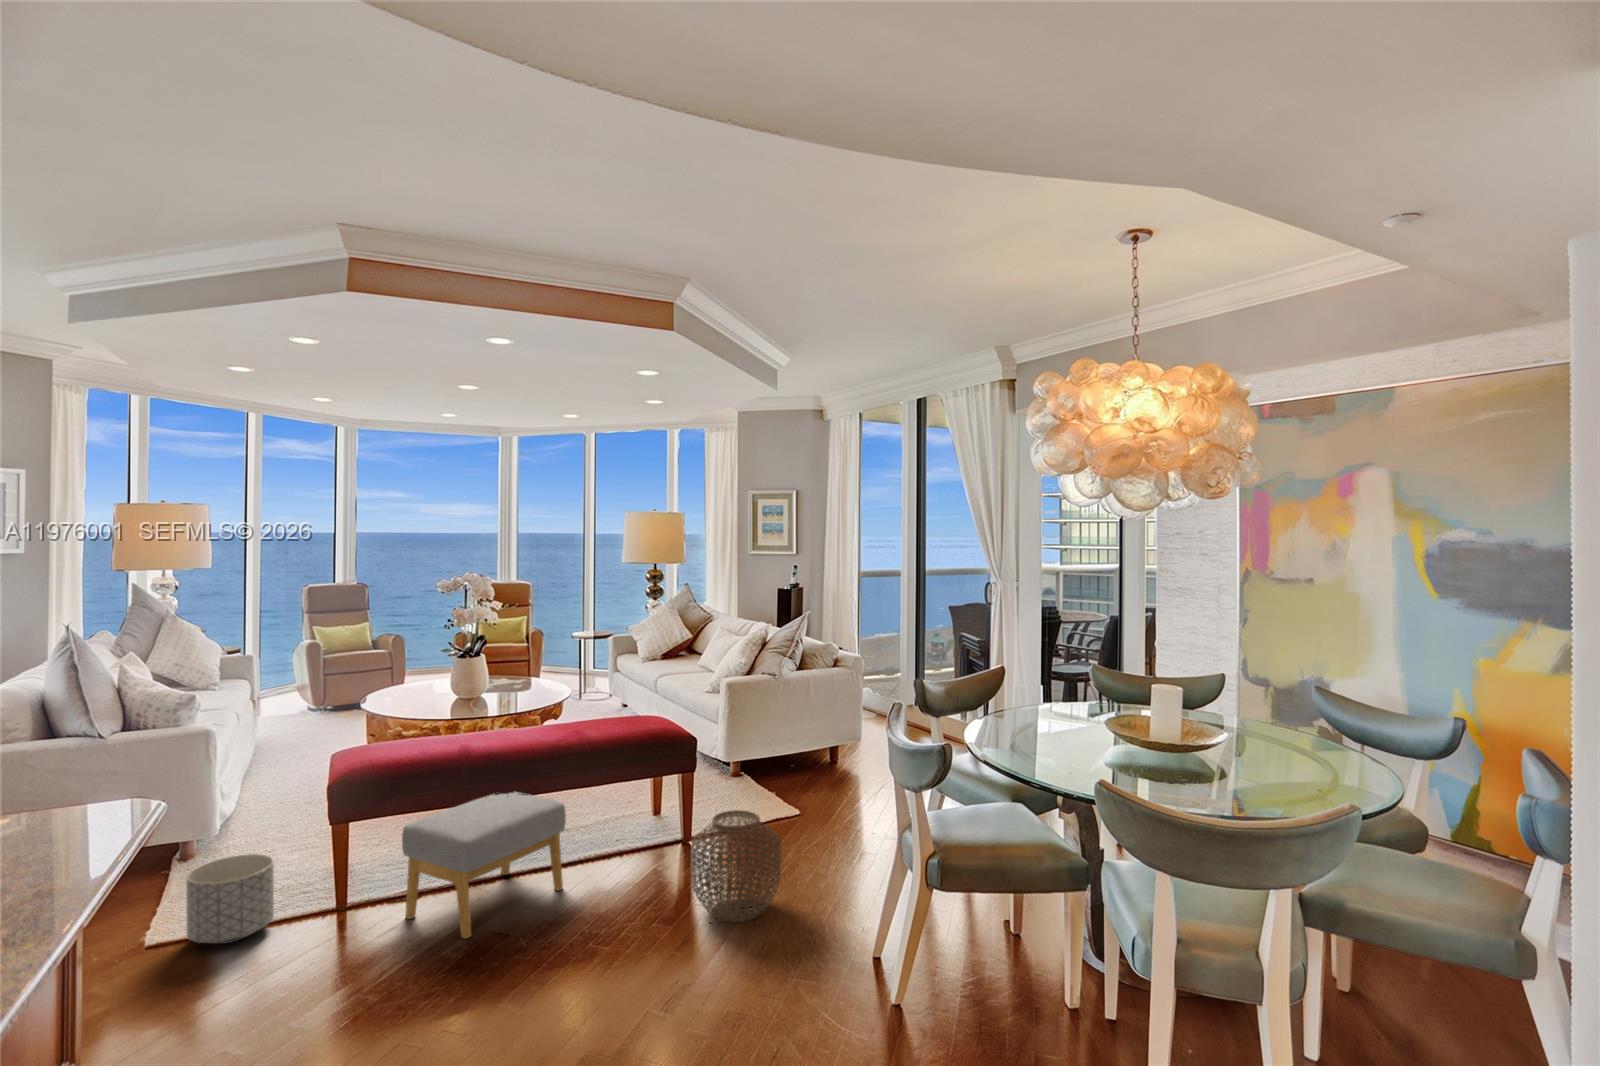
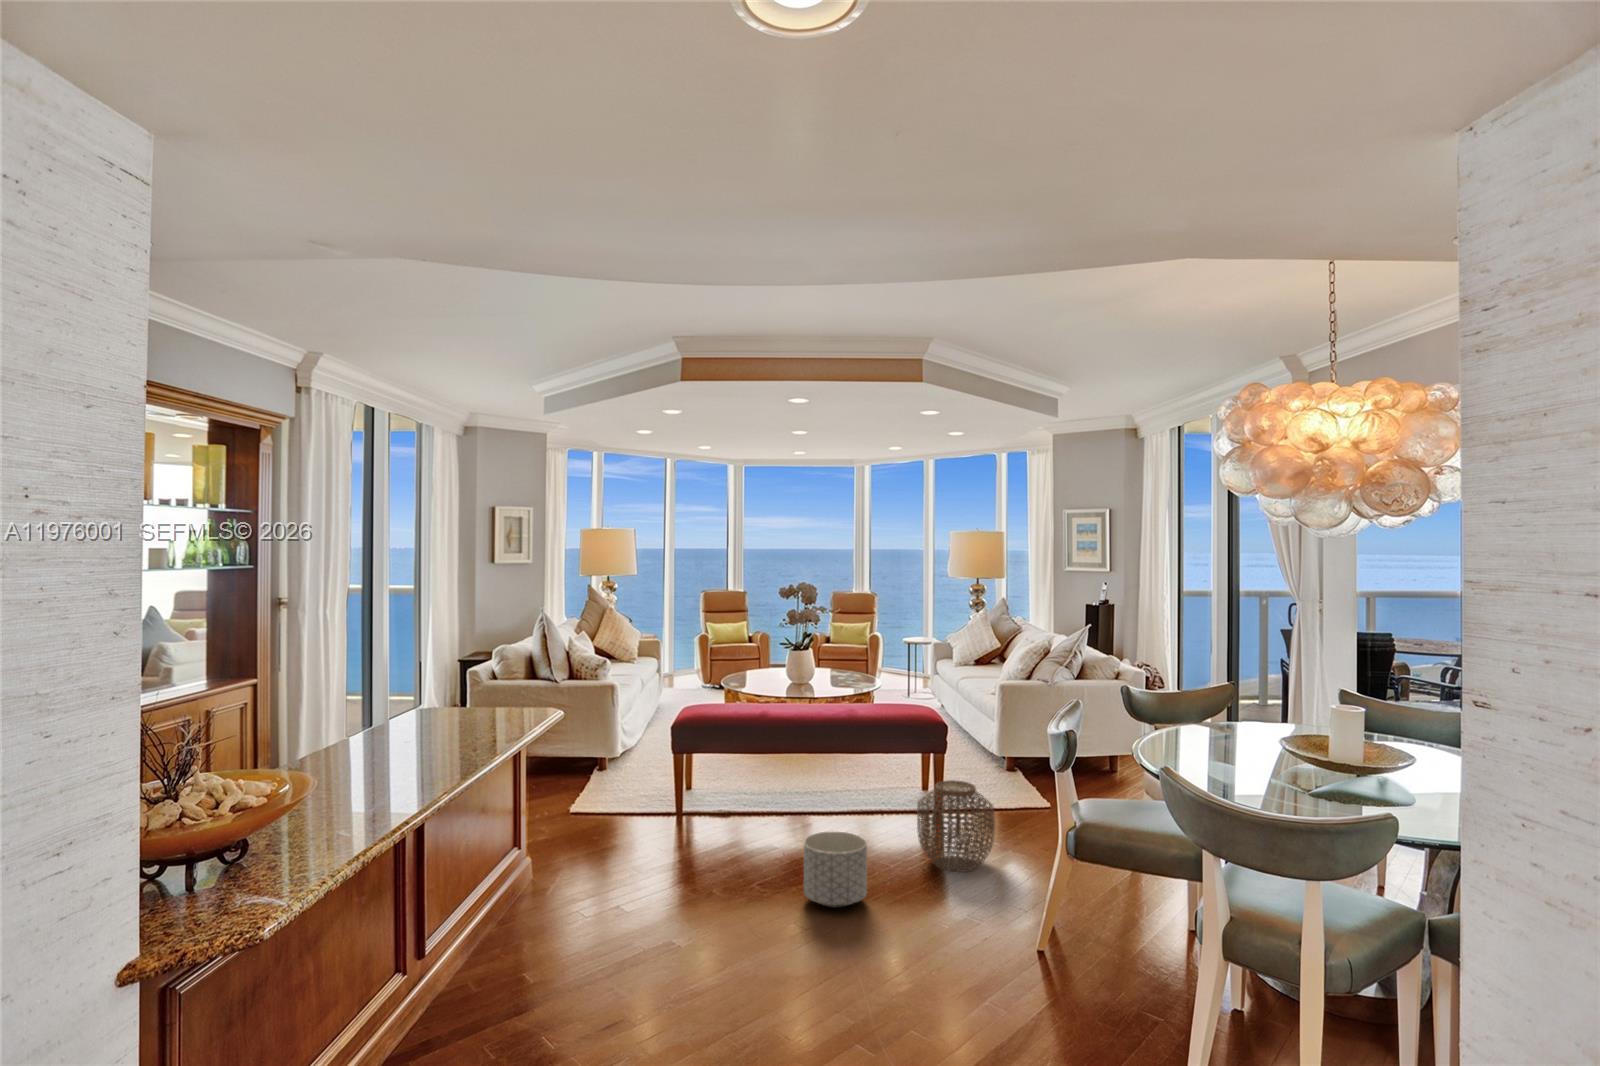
footstool: present [402,792,566,938] -> none [716,747,832,845]
planter: present [186,854,274,944] -> present [804,831,867,908]

